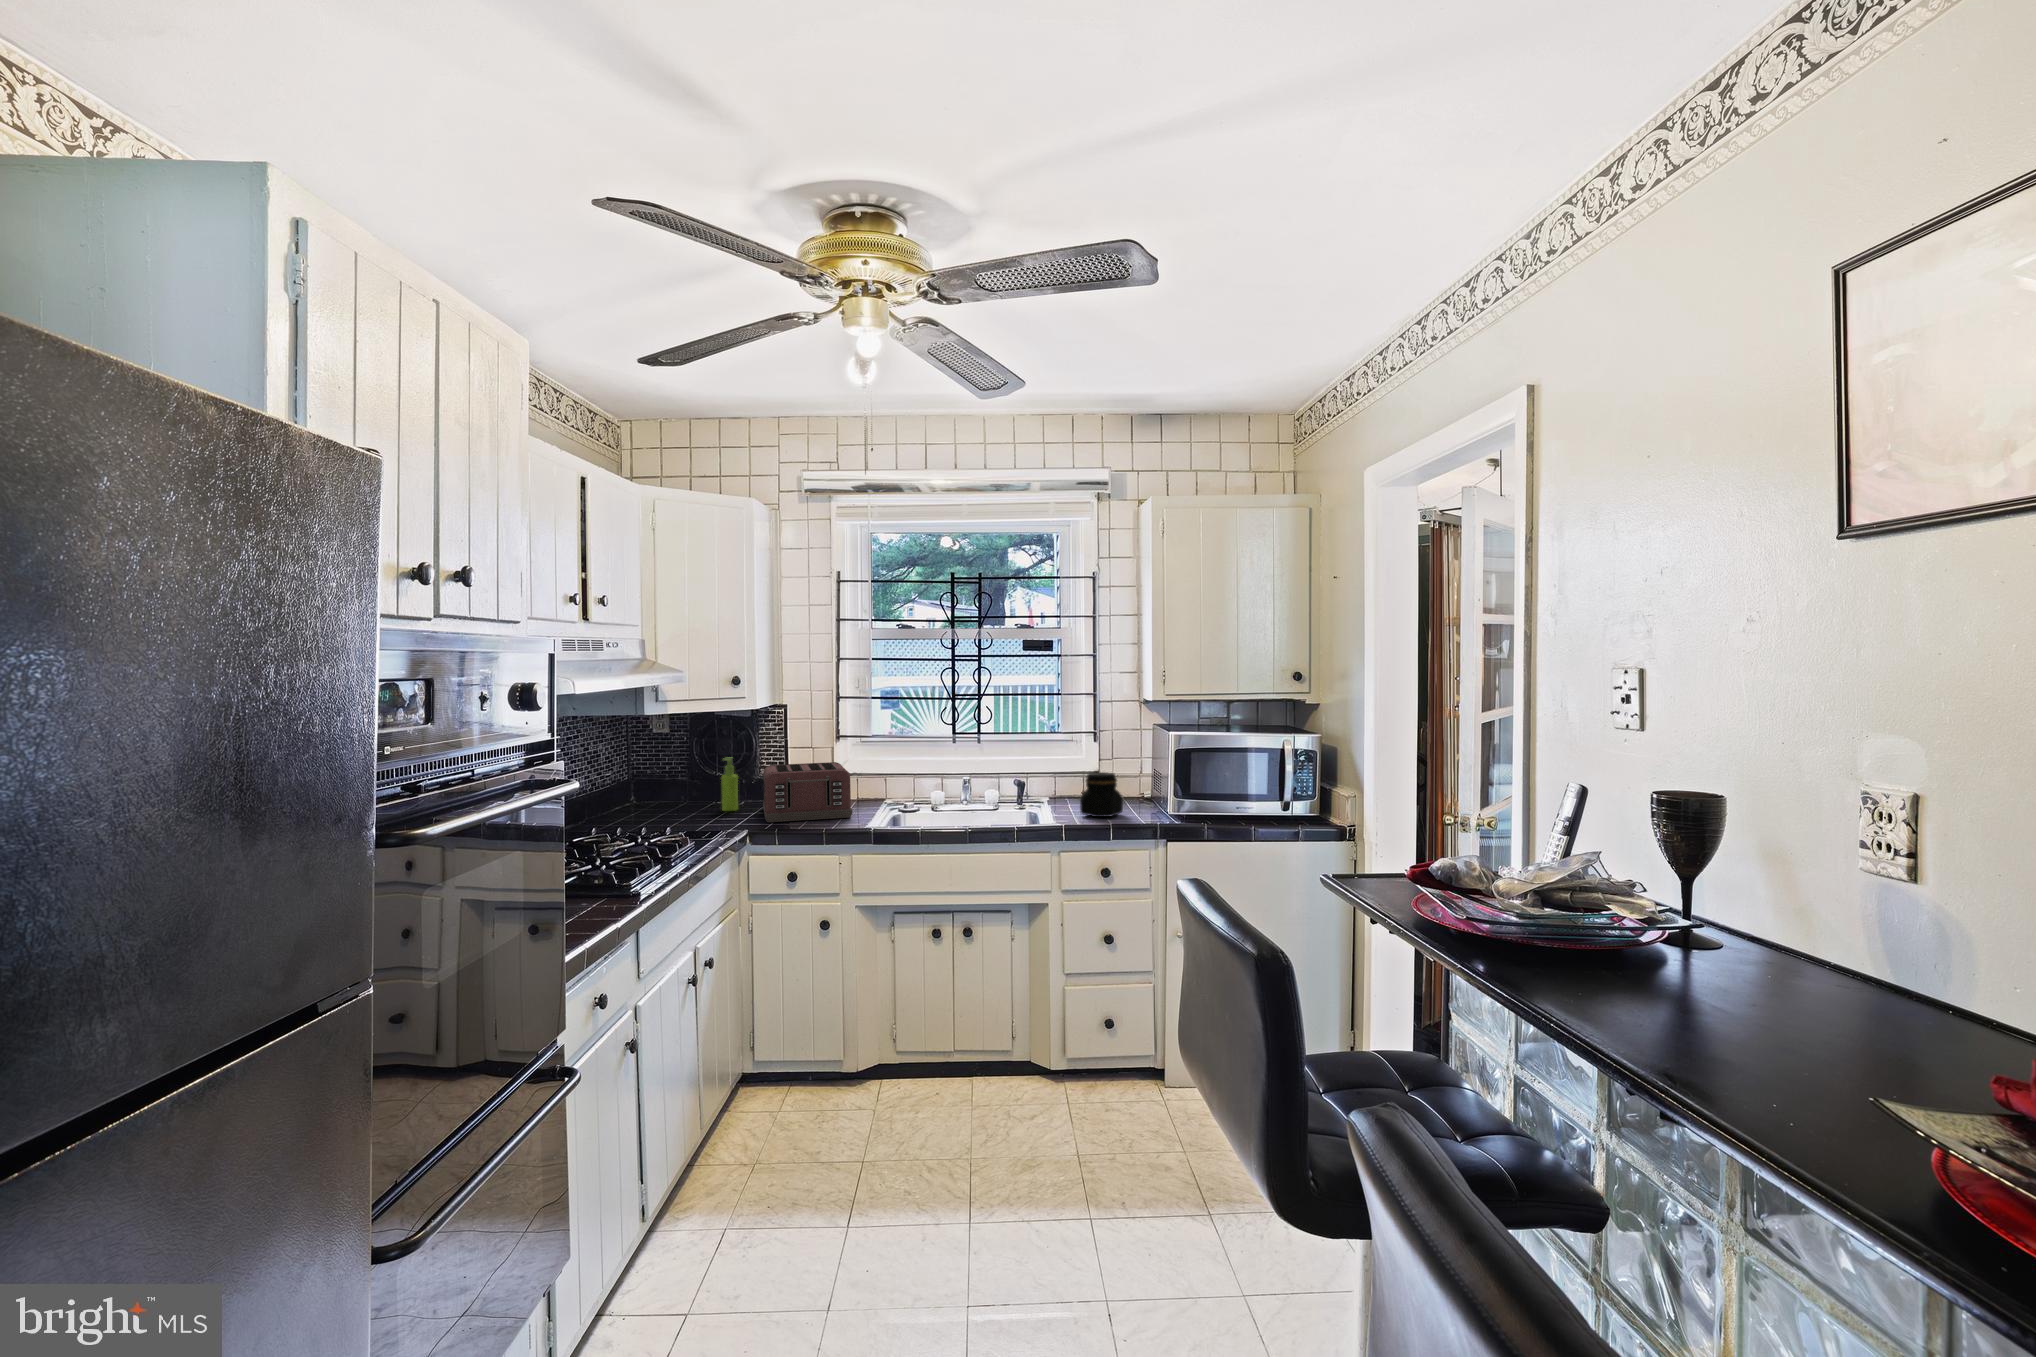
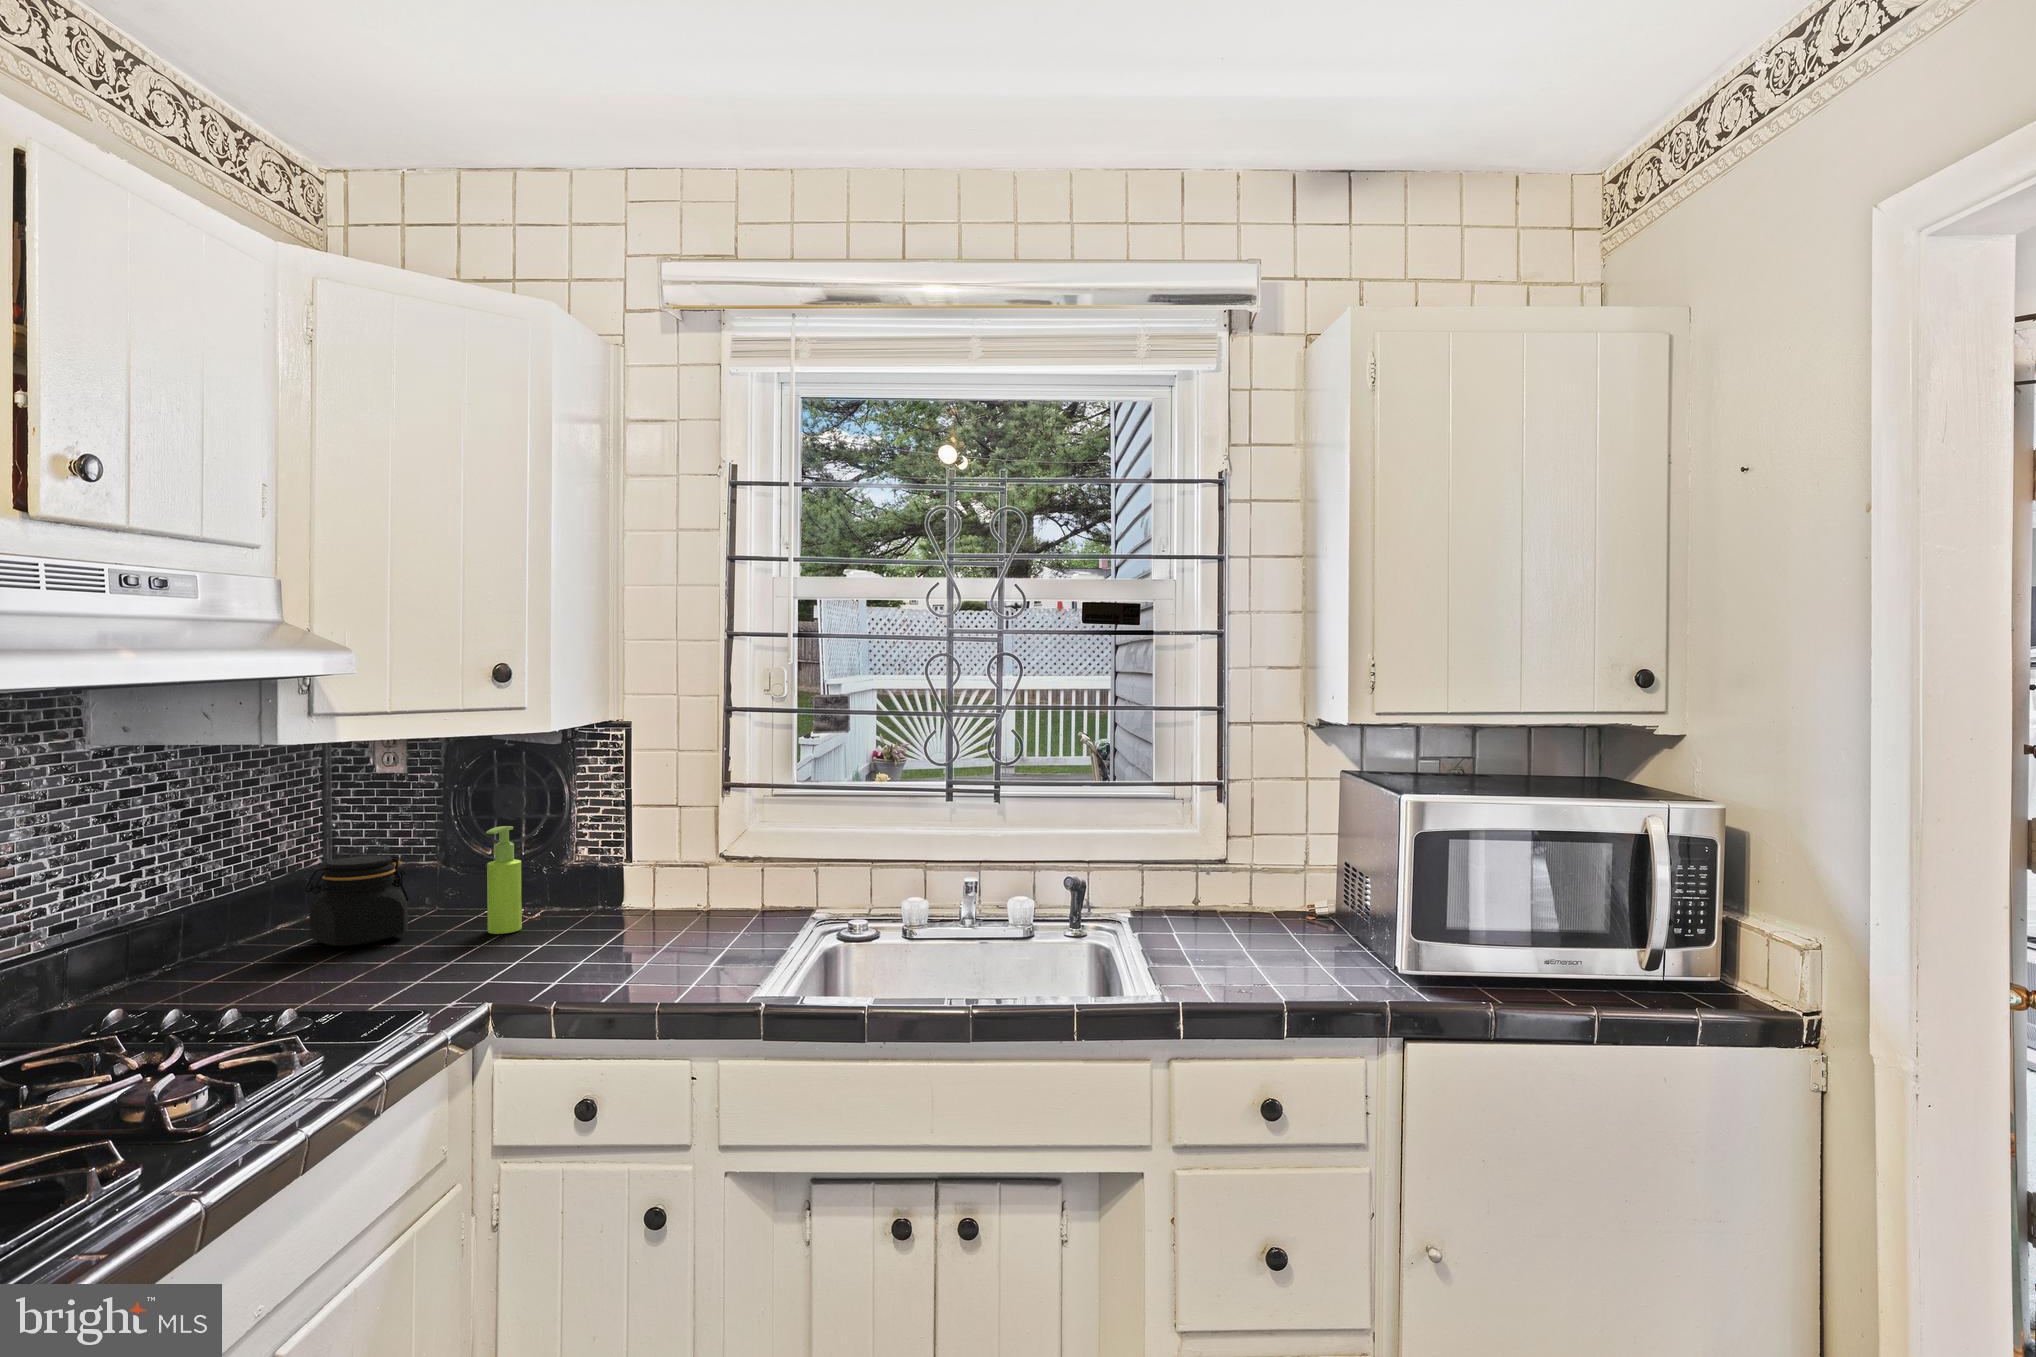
toaster: present [763,762,852,822] -> none [544,836,733,975]
jar: present [1080,772,1123,817] -> present [305,855,409,946]

